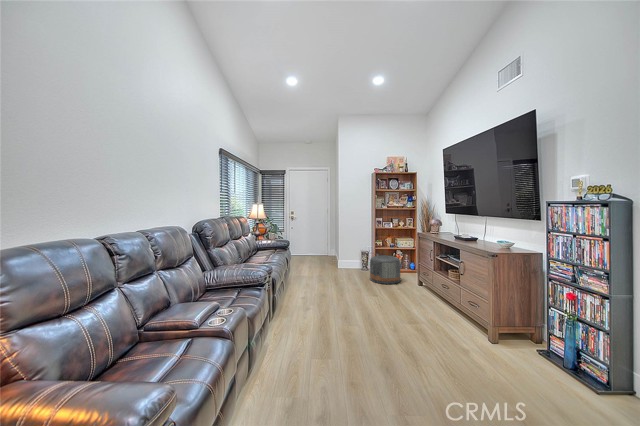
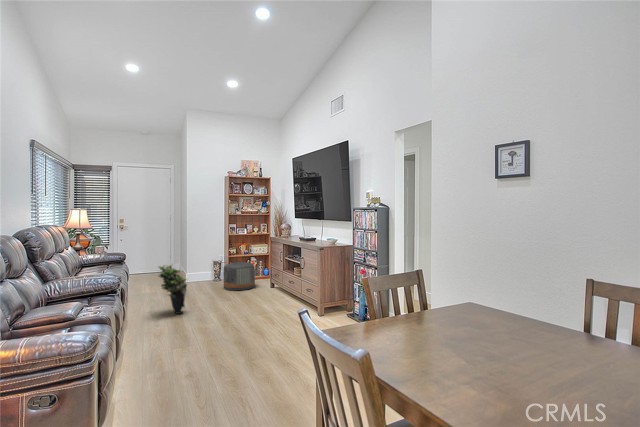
potted plant: none [309,255,336,304] -> present [159,264,187,314]

